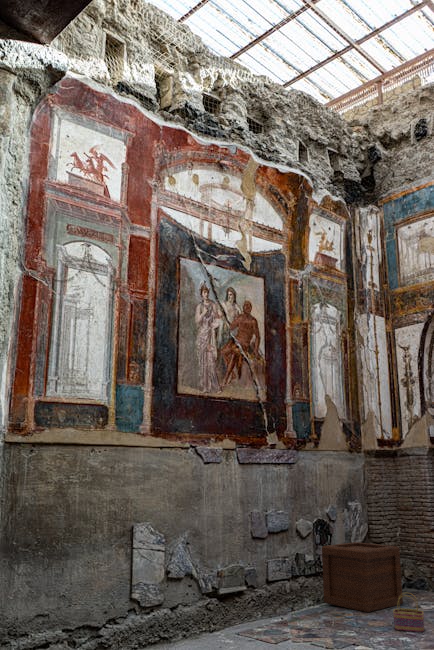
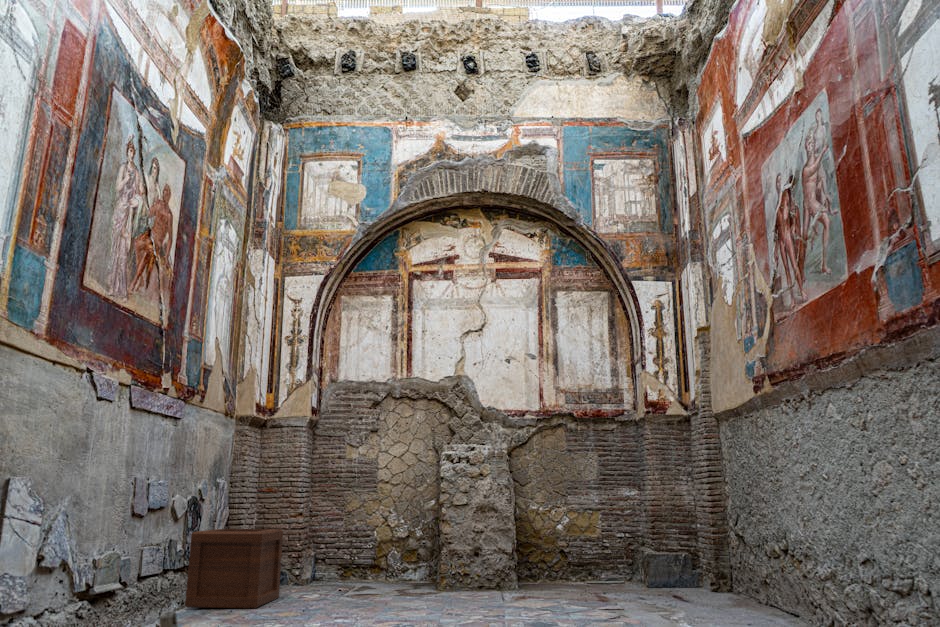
basket: present [393,593,424,632] -> none [312,572,349,615]

